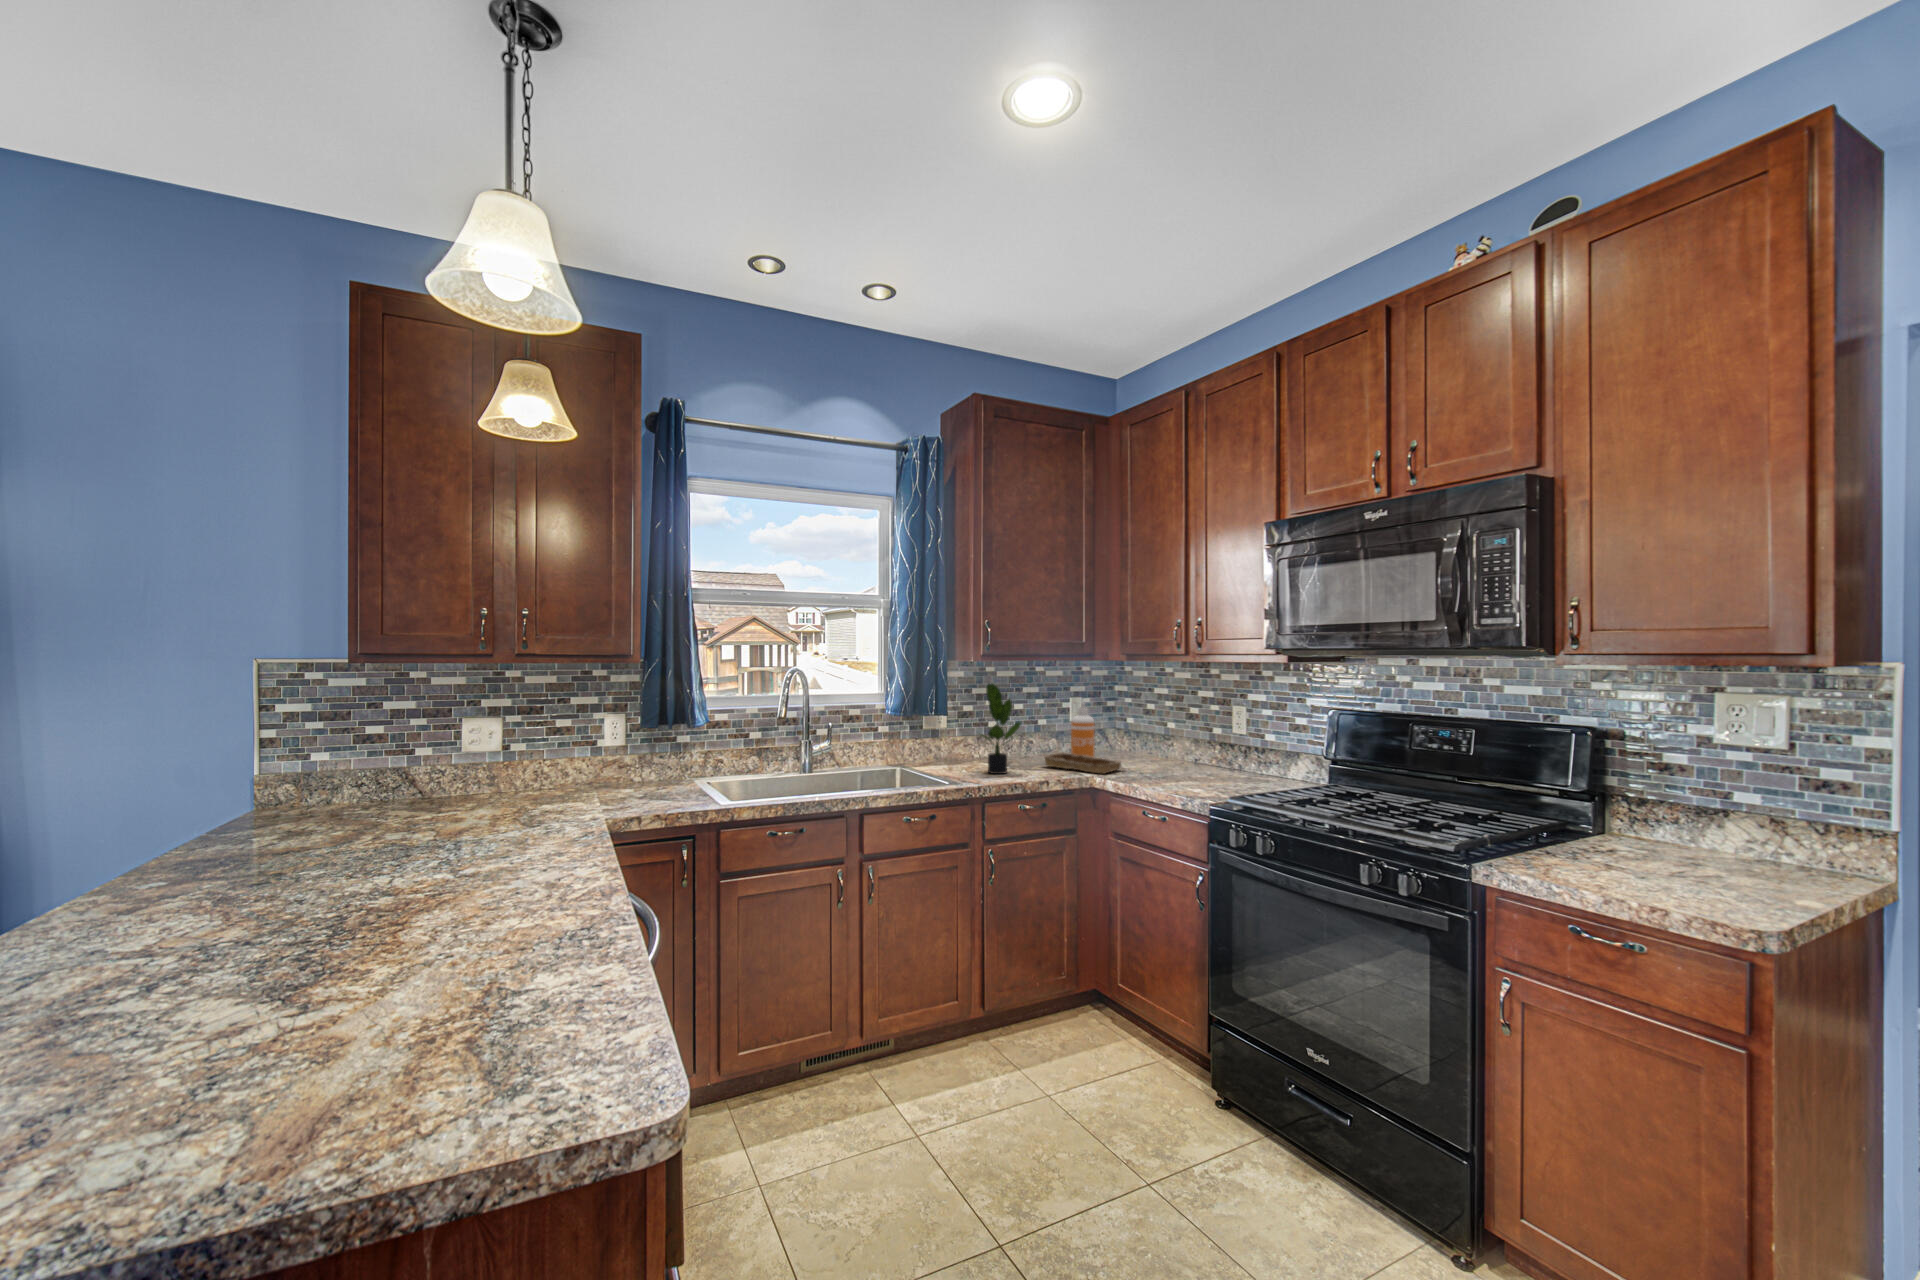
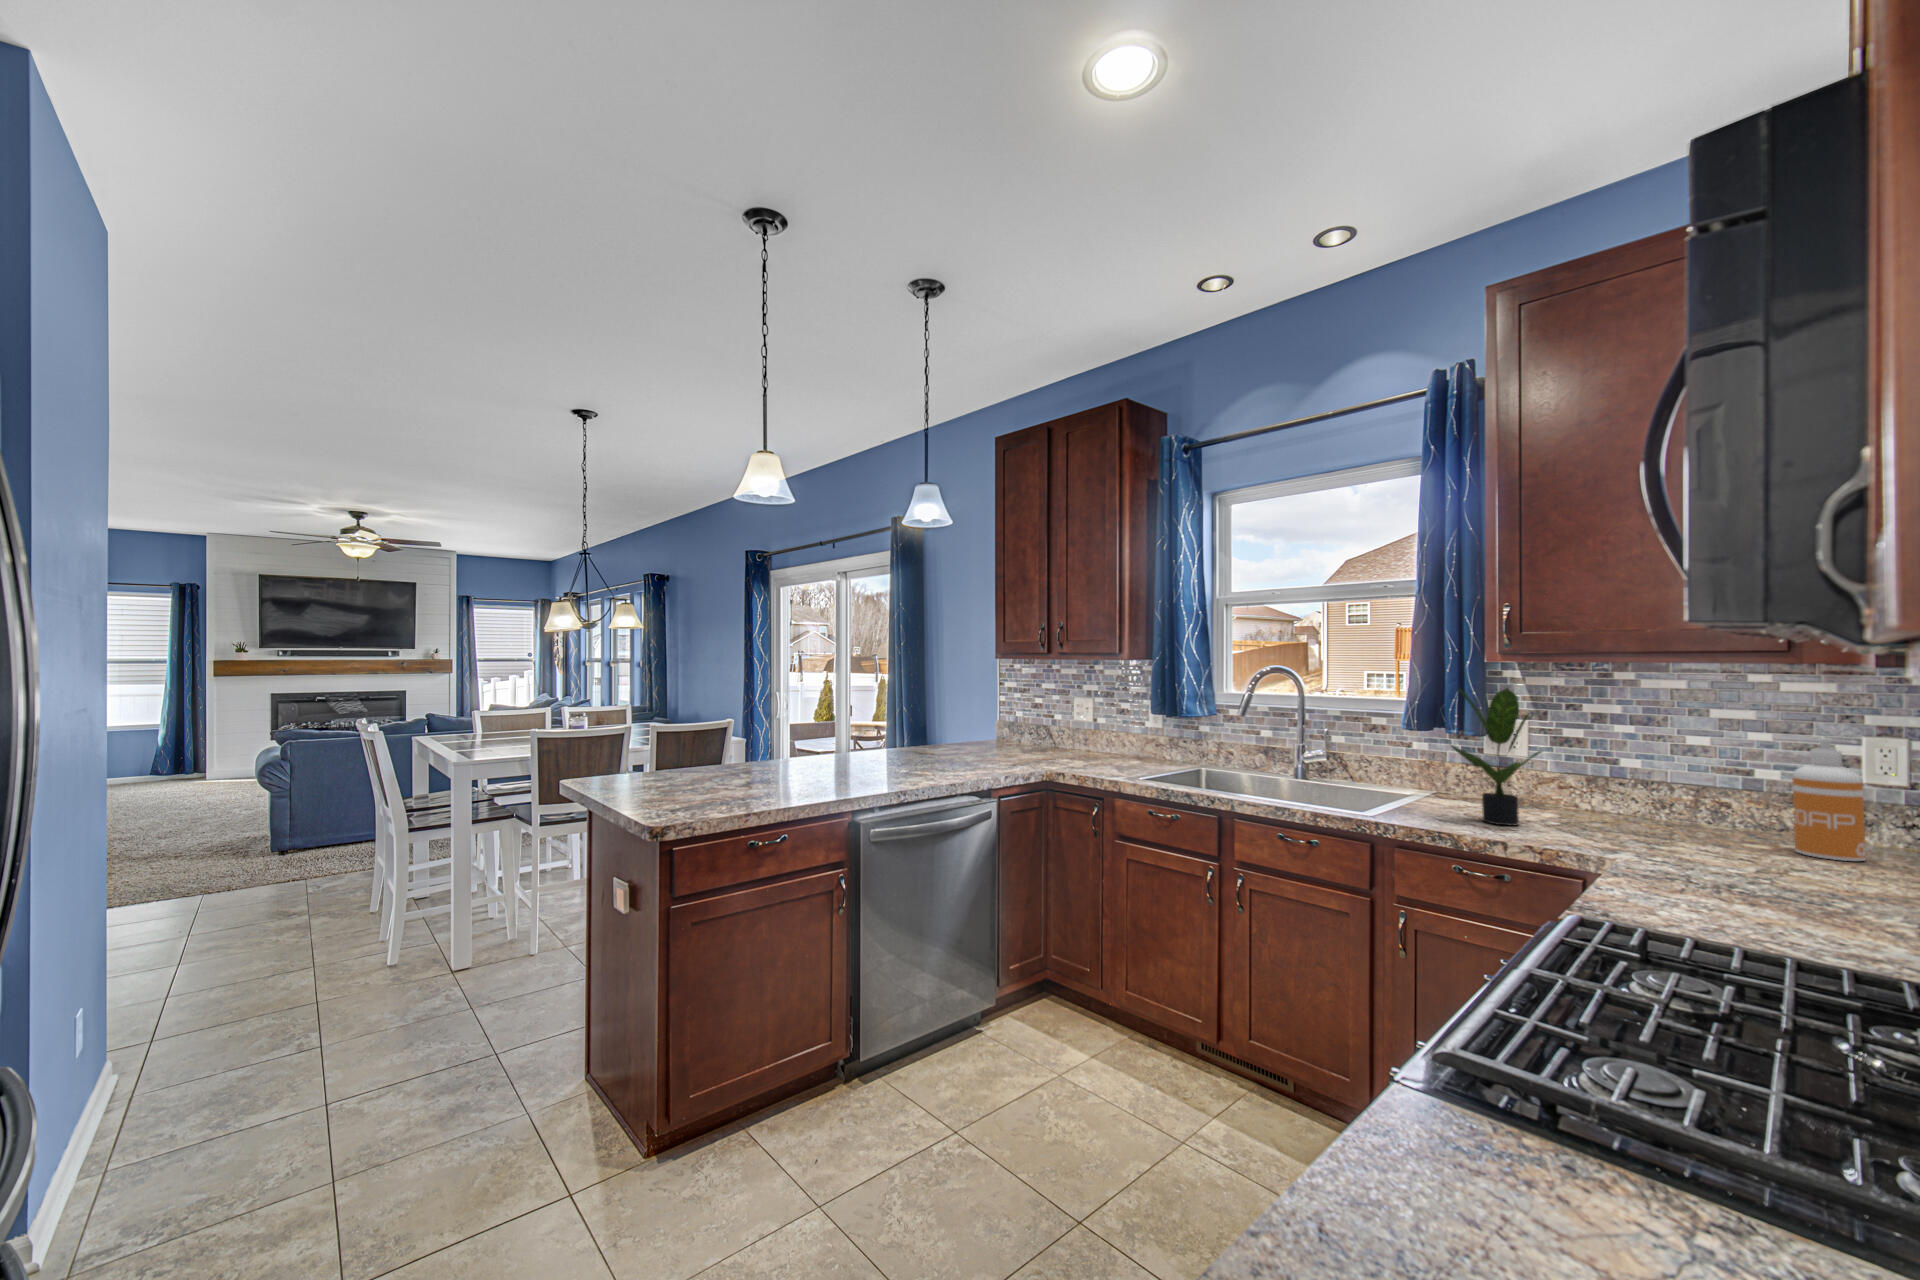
tray: present [1045,753,1121,774] -> none [1625,815,1773,871]

